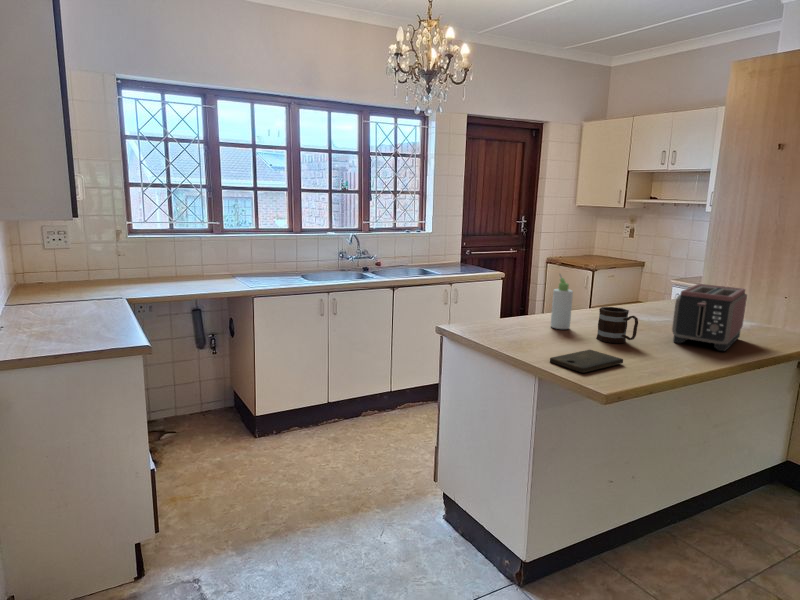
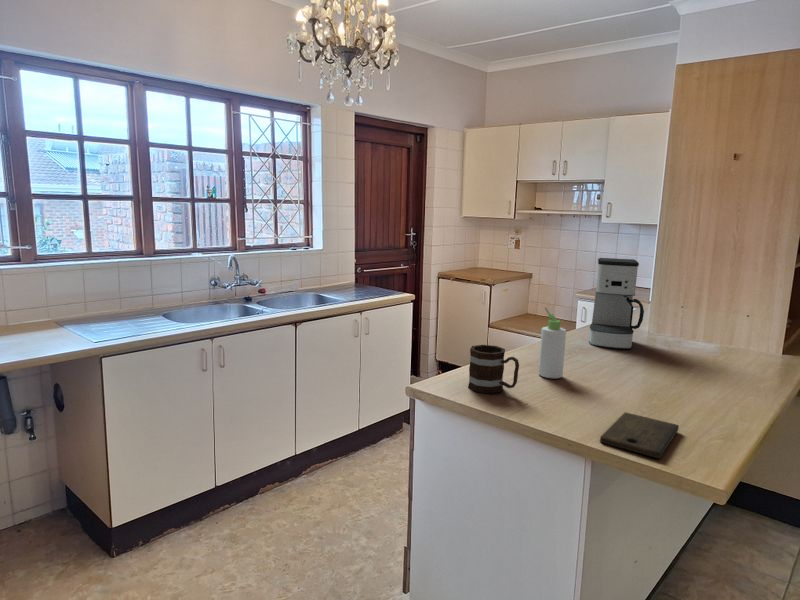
coffee maker: none [626,239,679,319] -> present [589,258,644,349]
toaster: present [672,284,747,351] -> none [672,309,753,392]
mug: present [596,307,638,343] -> present [468,345,519,394]

